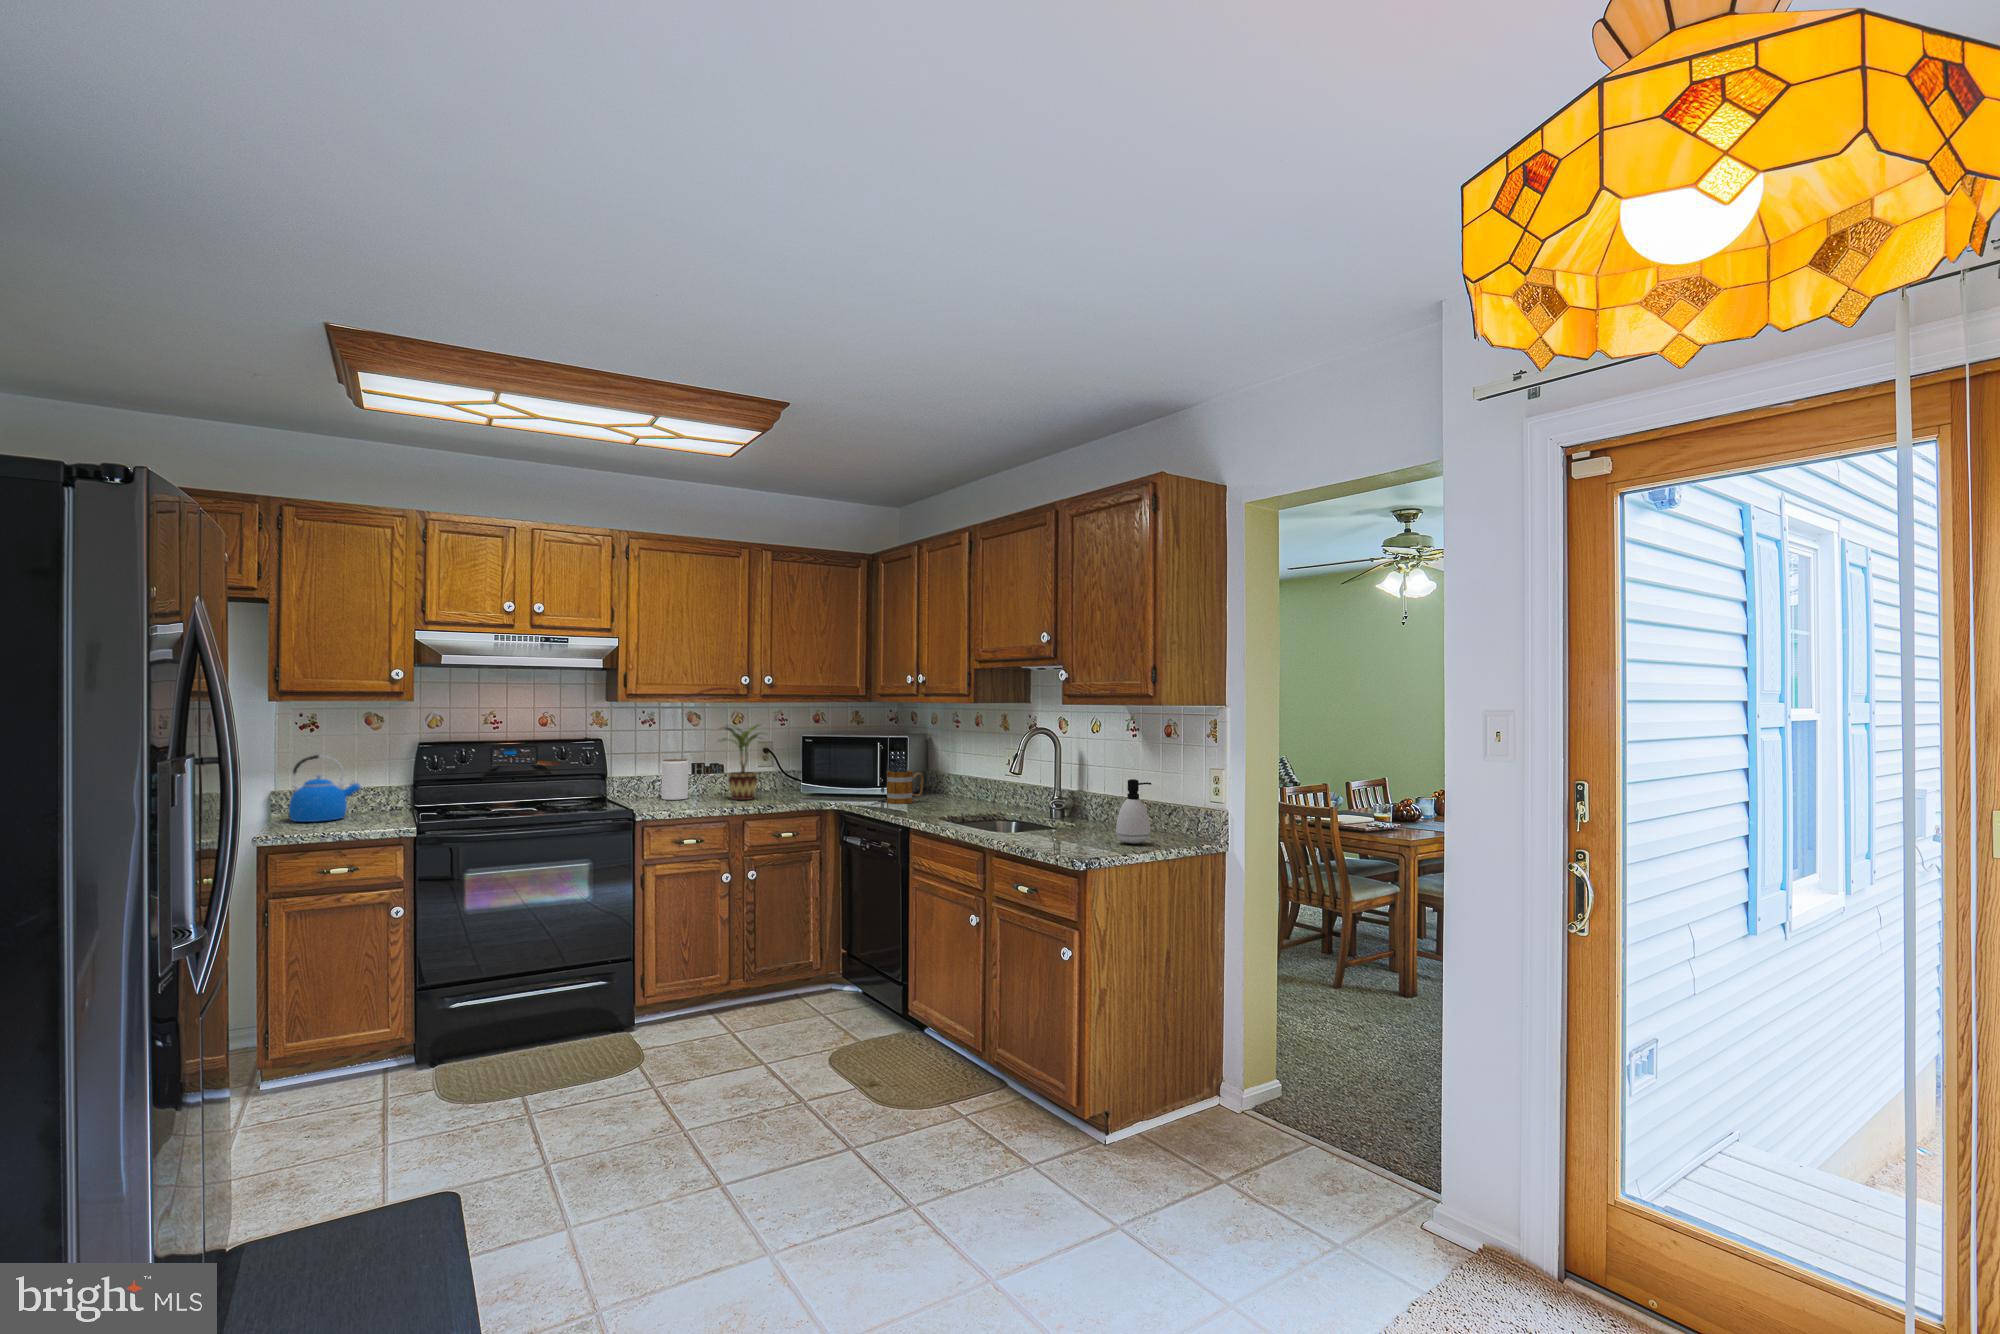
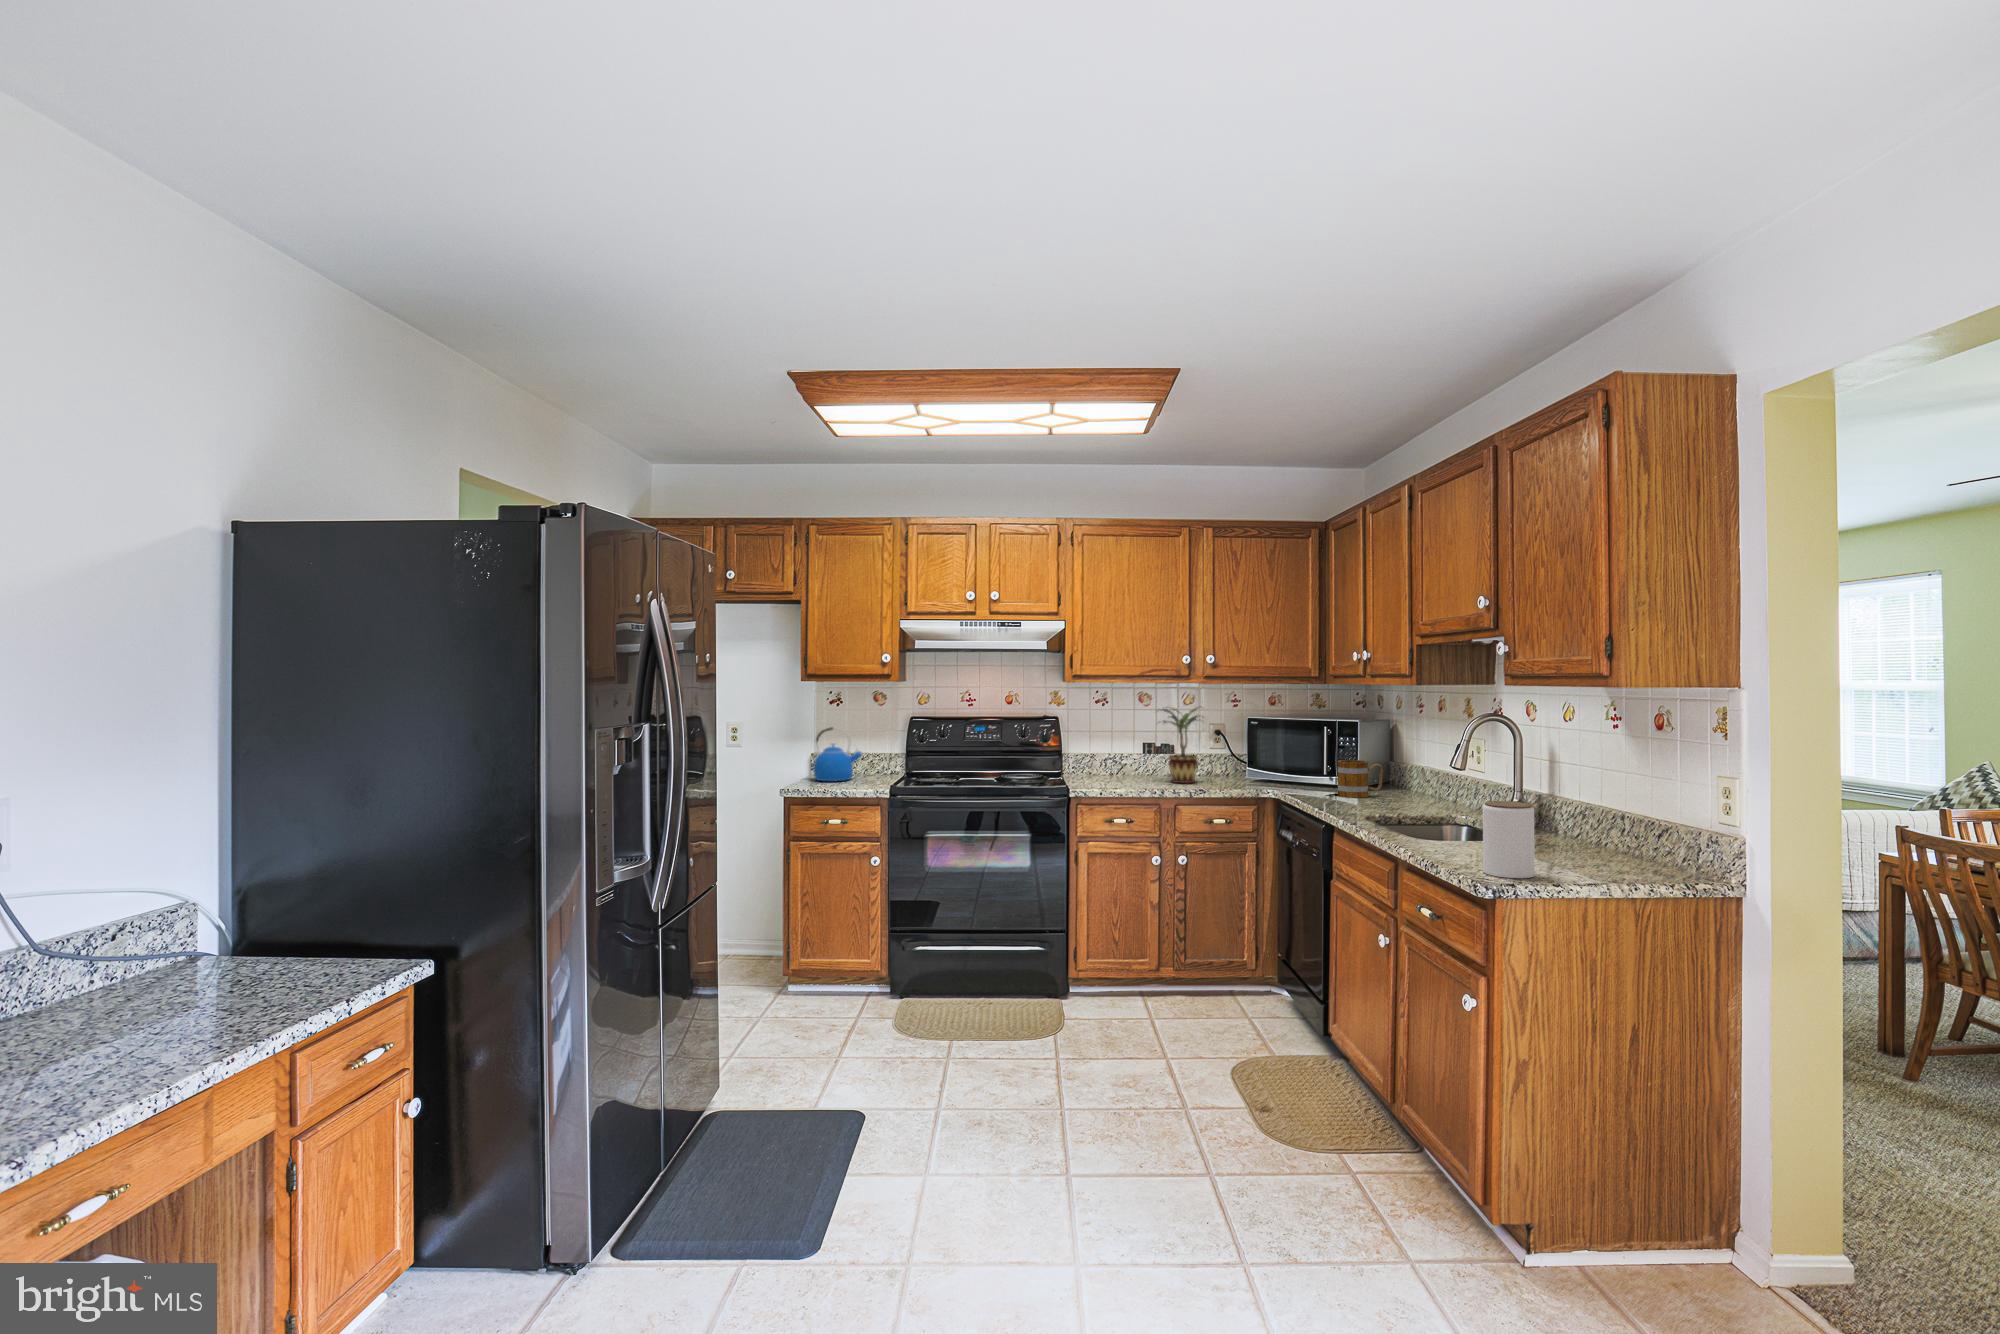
jar: present [661,759,688,800] -> present [1483,801,1535,878]
soap dispenser: present [1116,779,1151,844] -> none [1561,788,1614,873]

